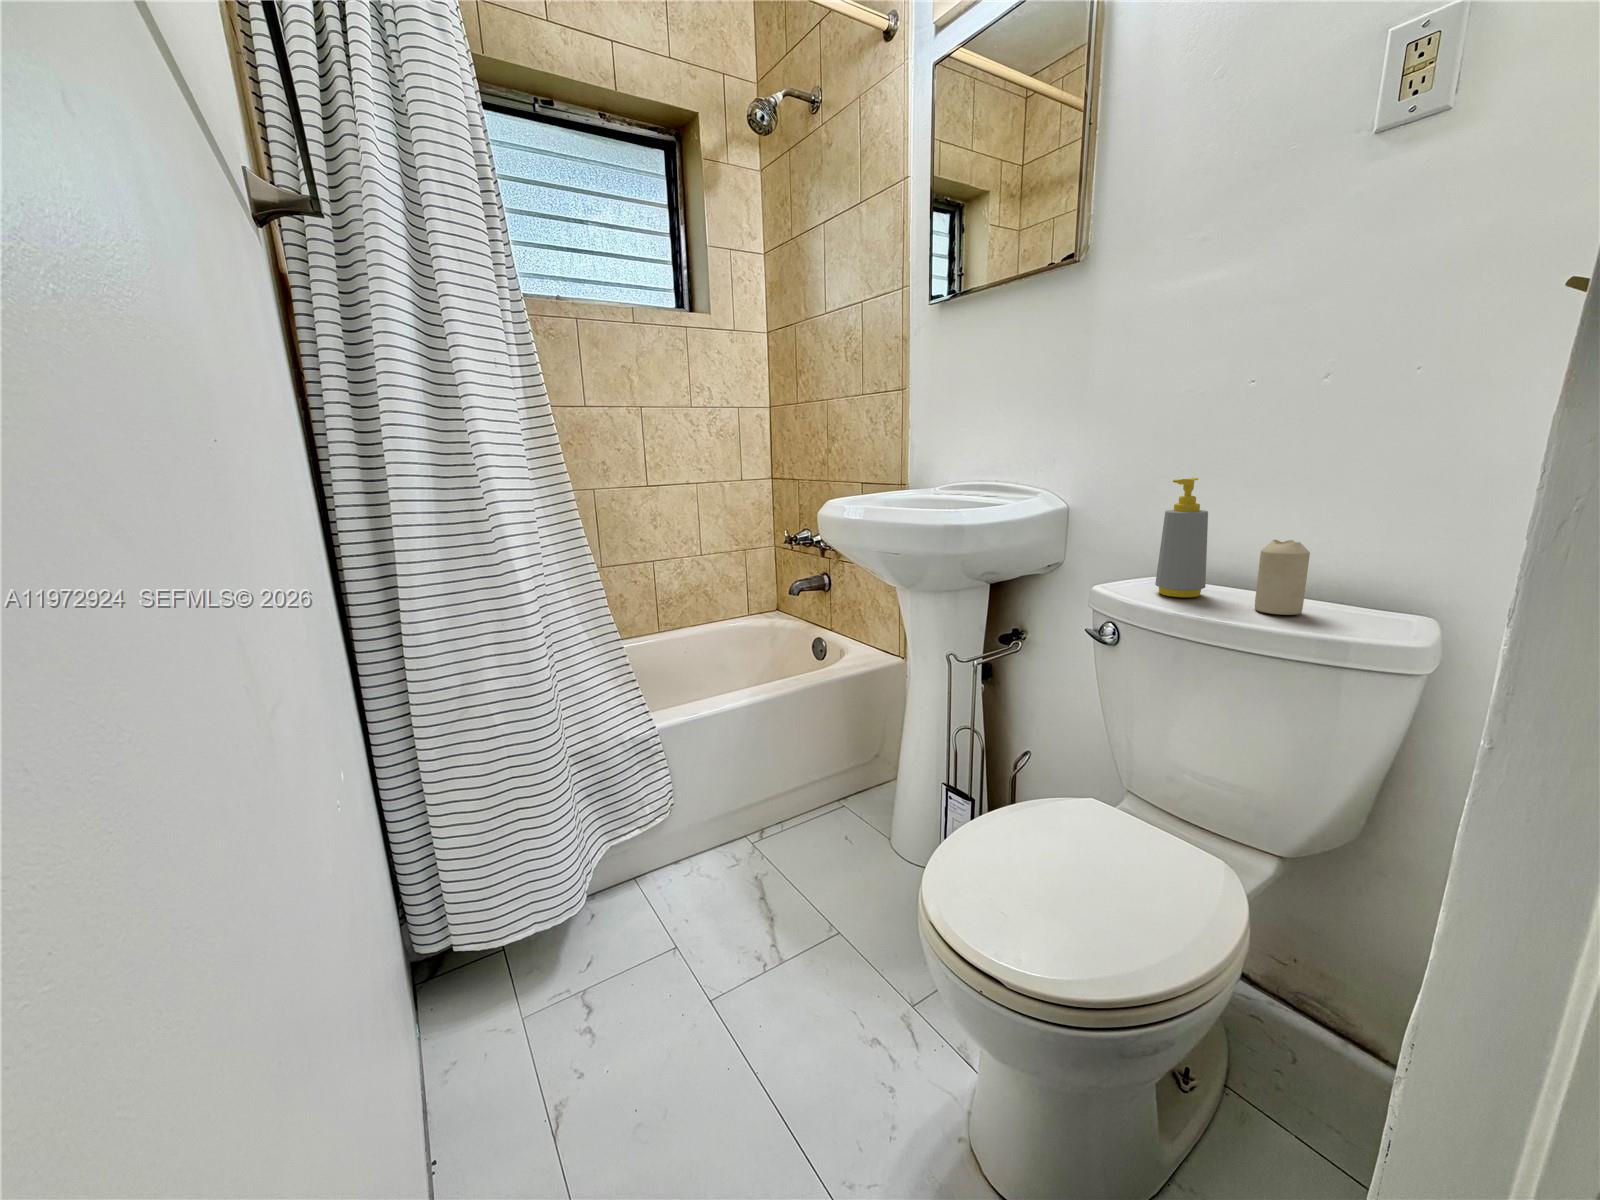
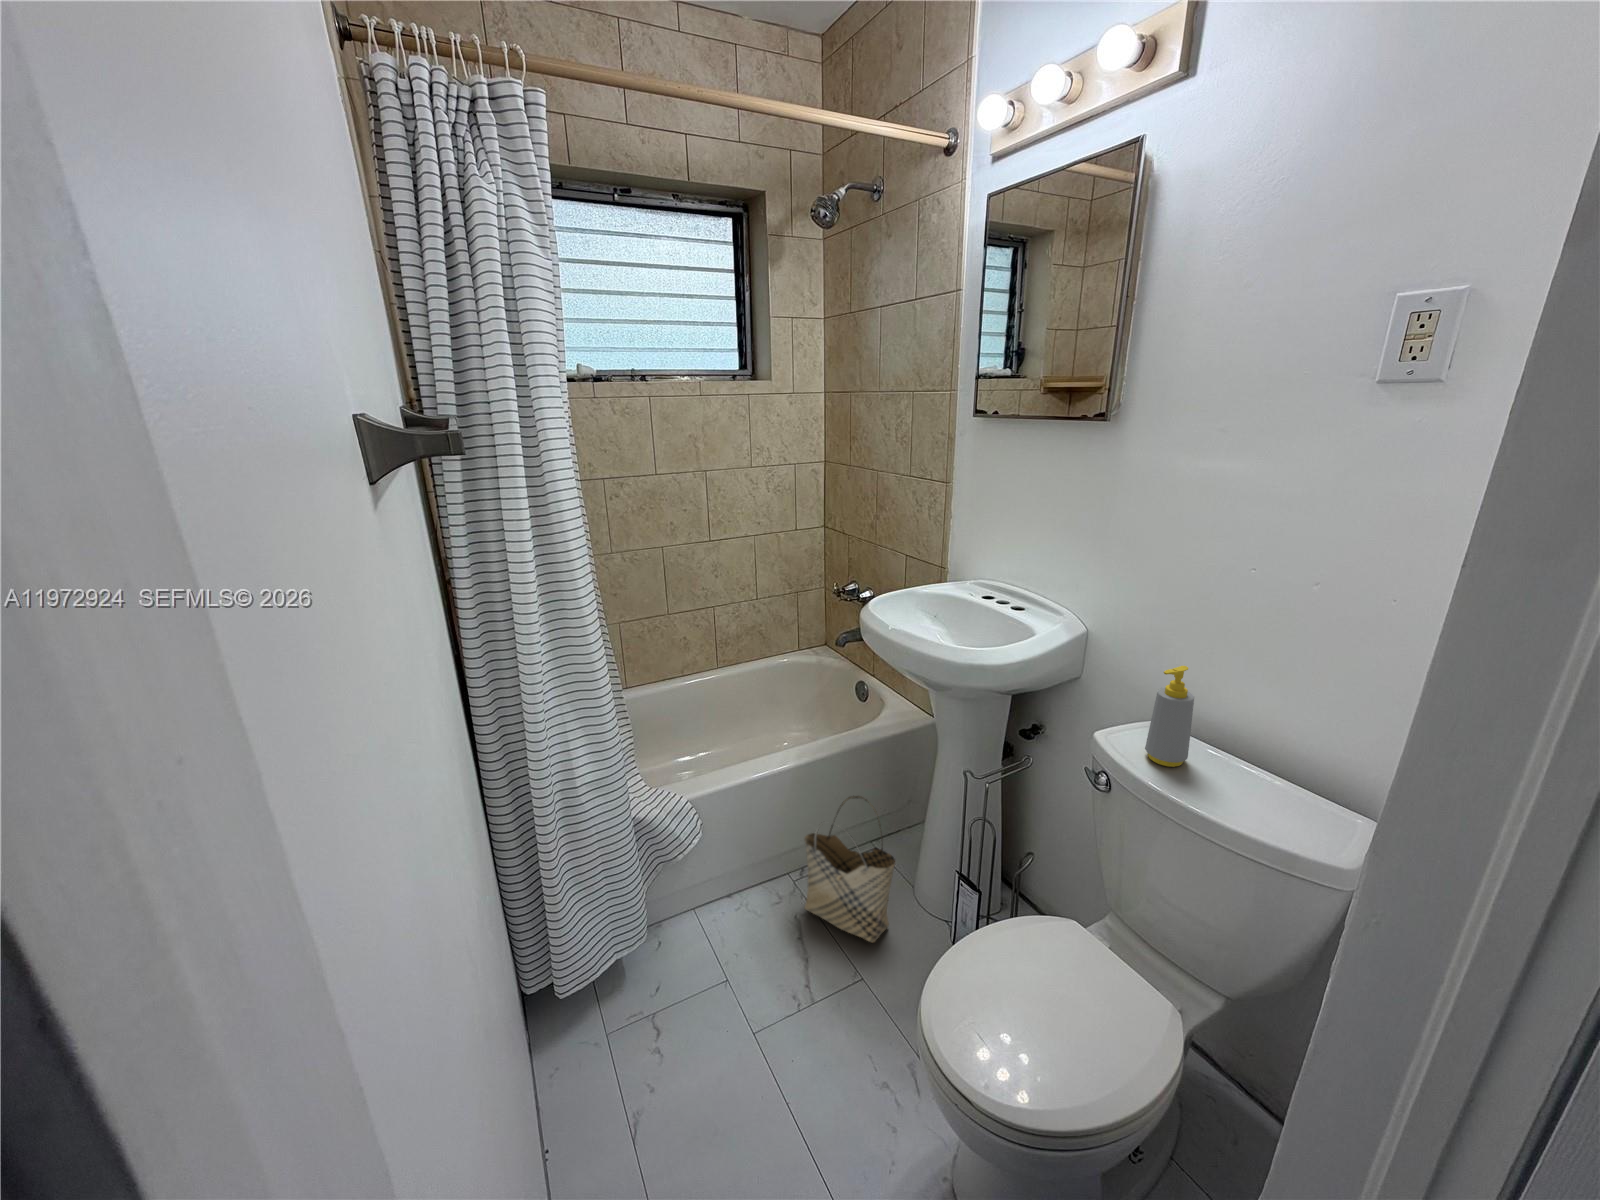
candle: present [1255,540,1310,615] -> none [1224,739,1274,806]
woven basket: none [761,728,869,898] -> present [804,796,895,942]

